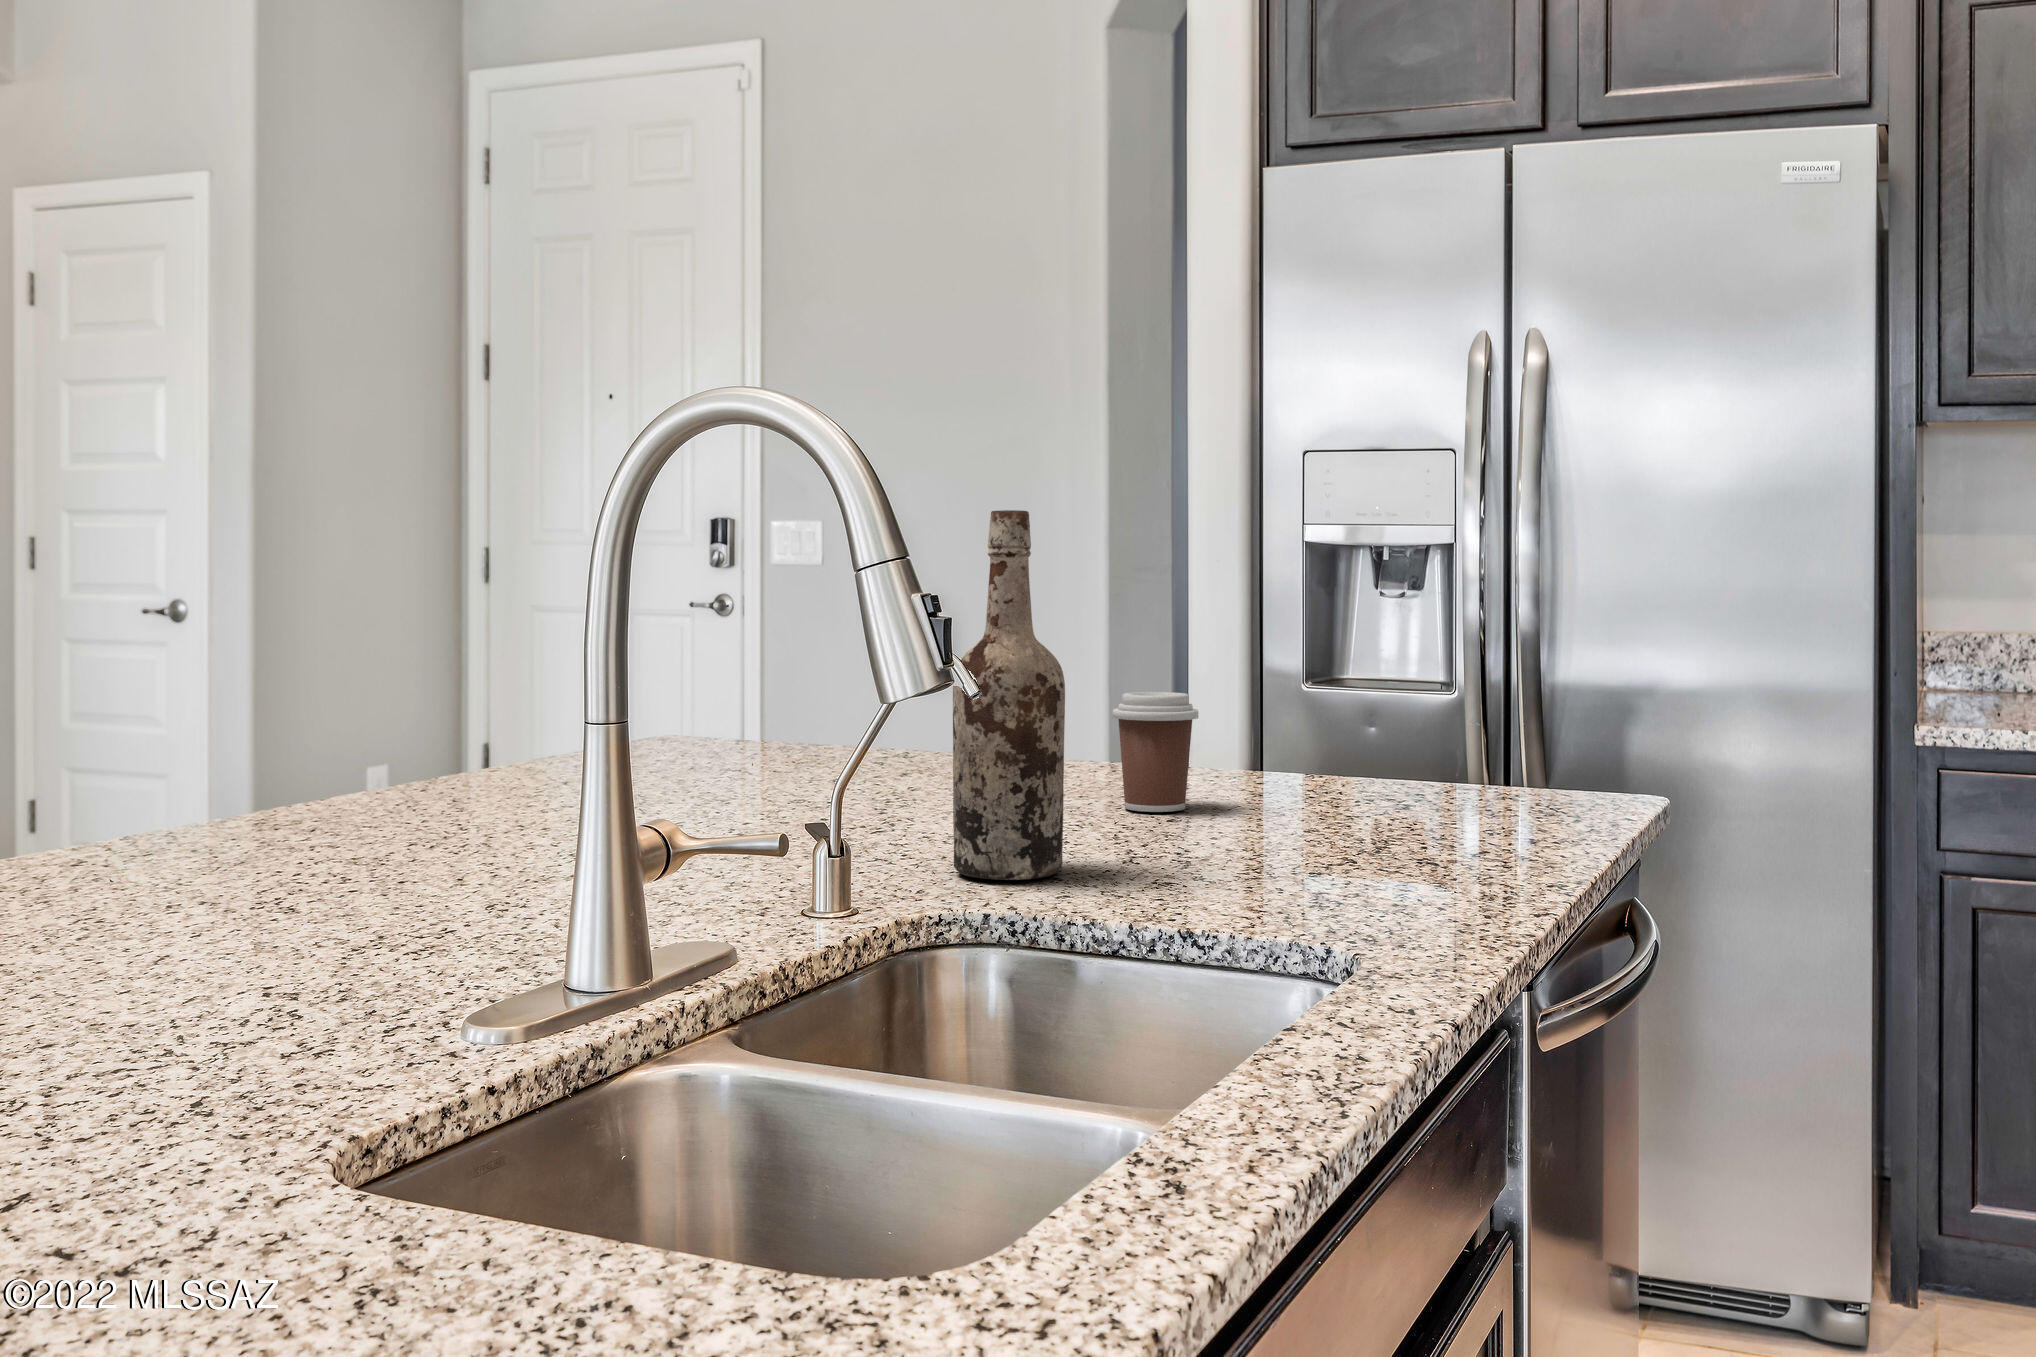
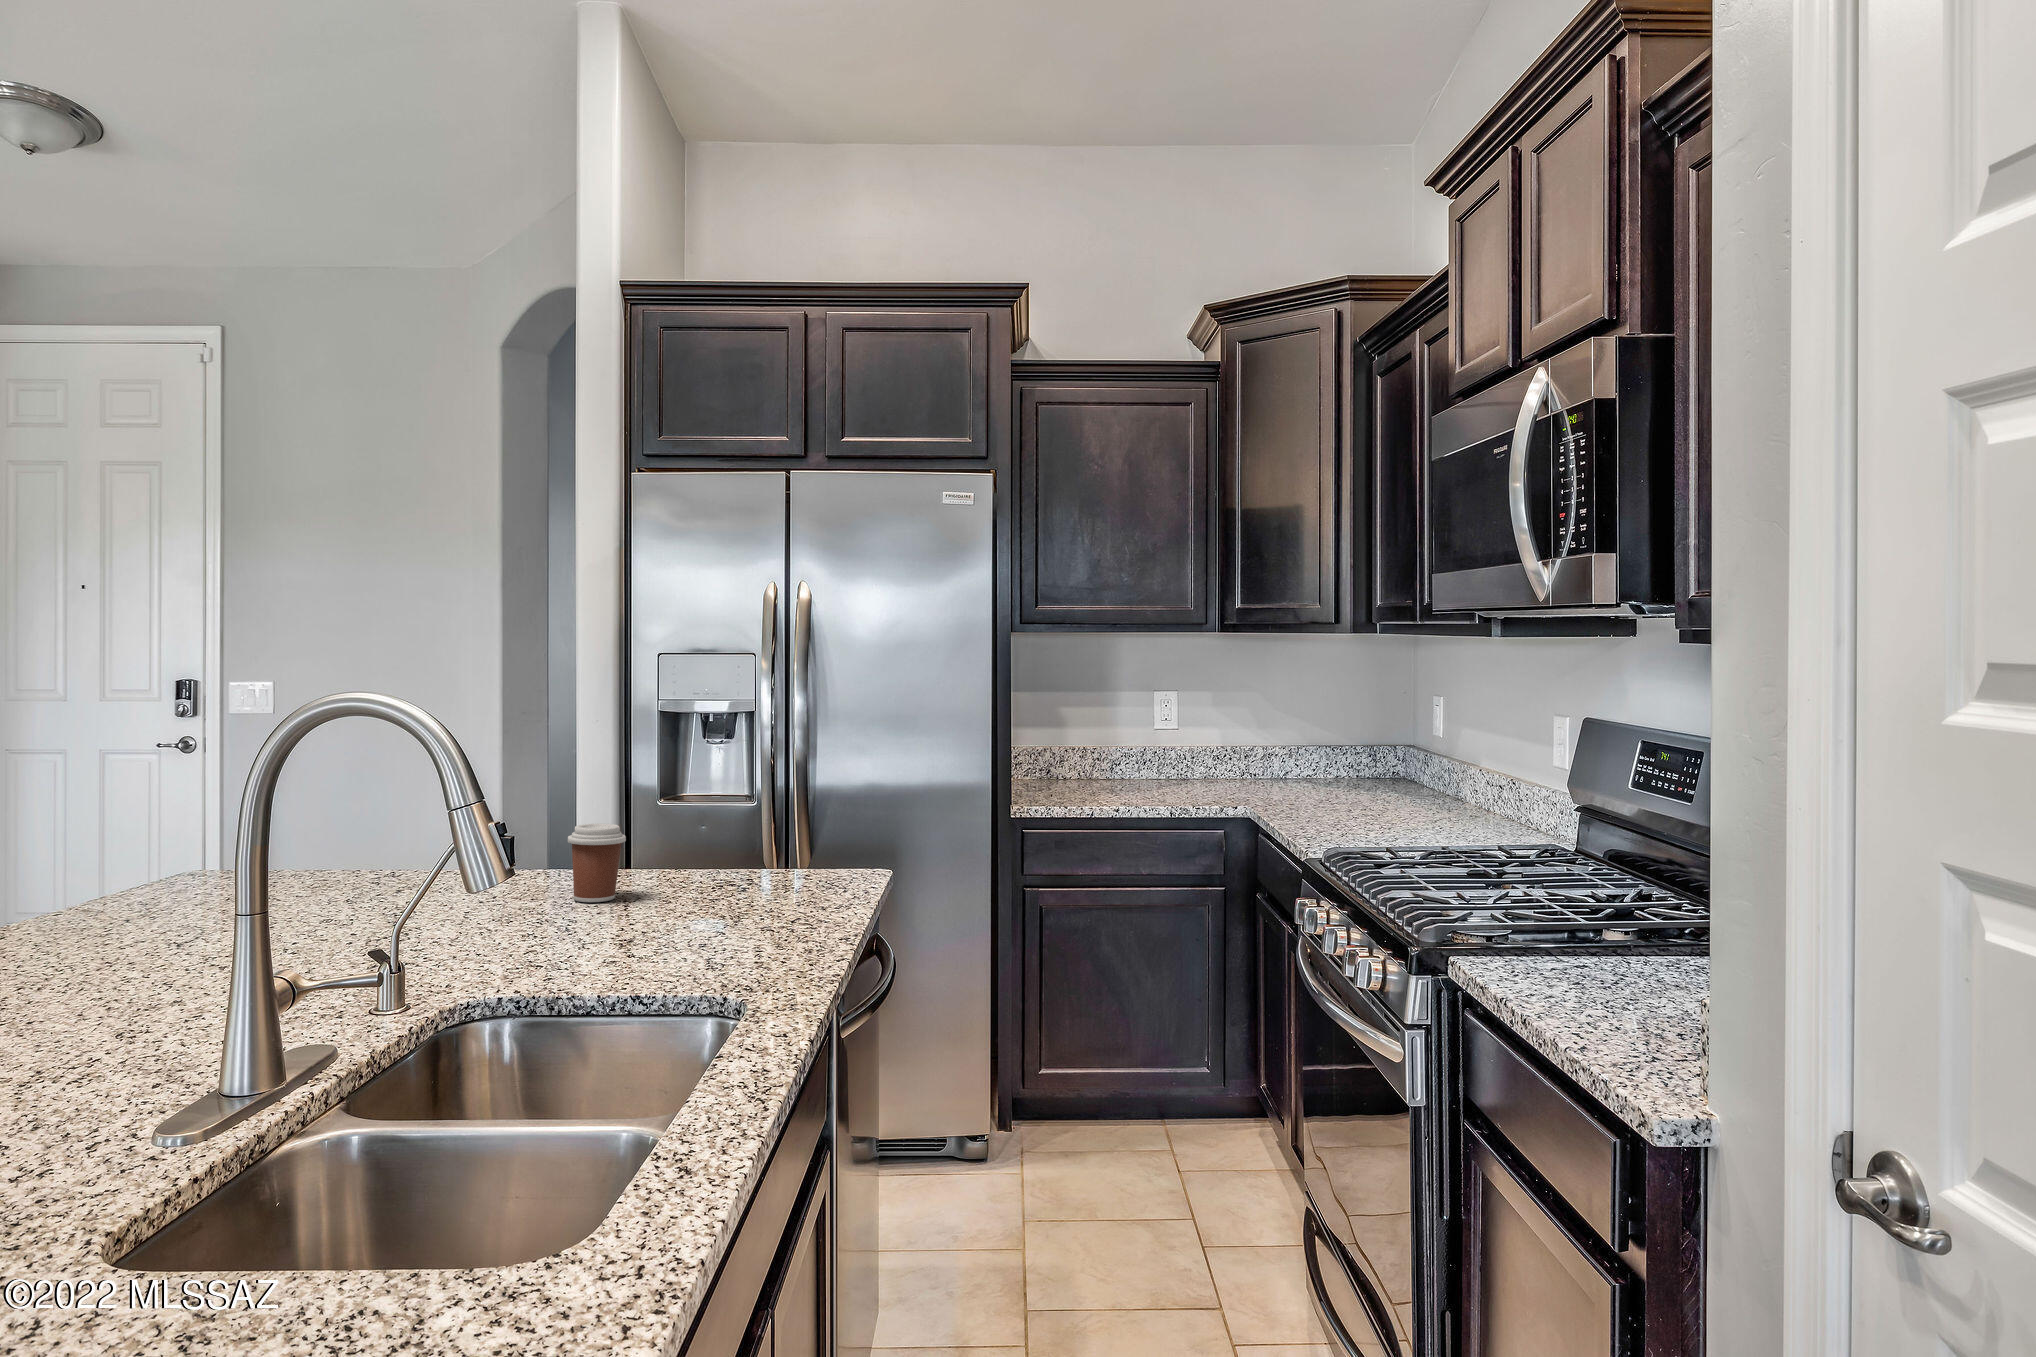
wine bottle: present [953,510,1065,880] -> none [472,731,554,968]

